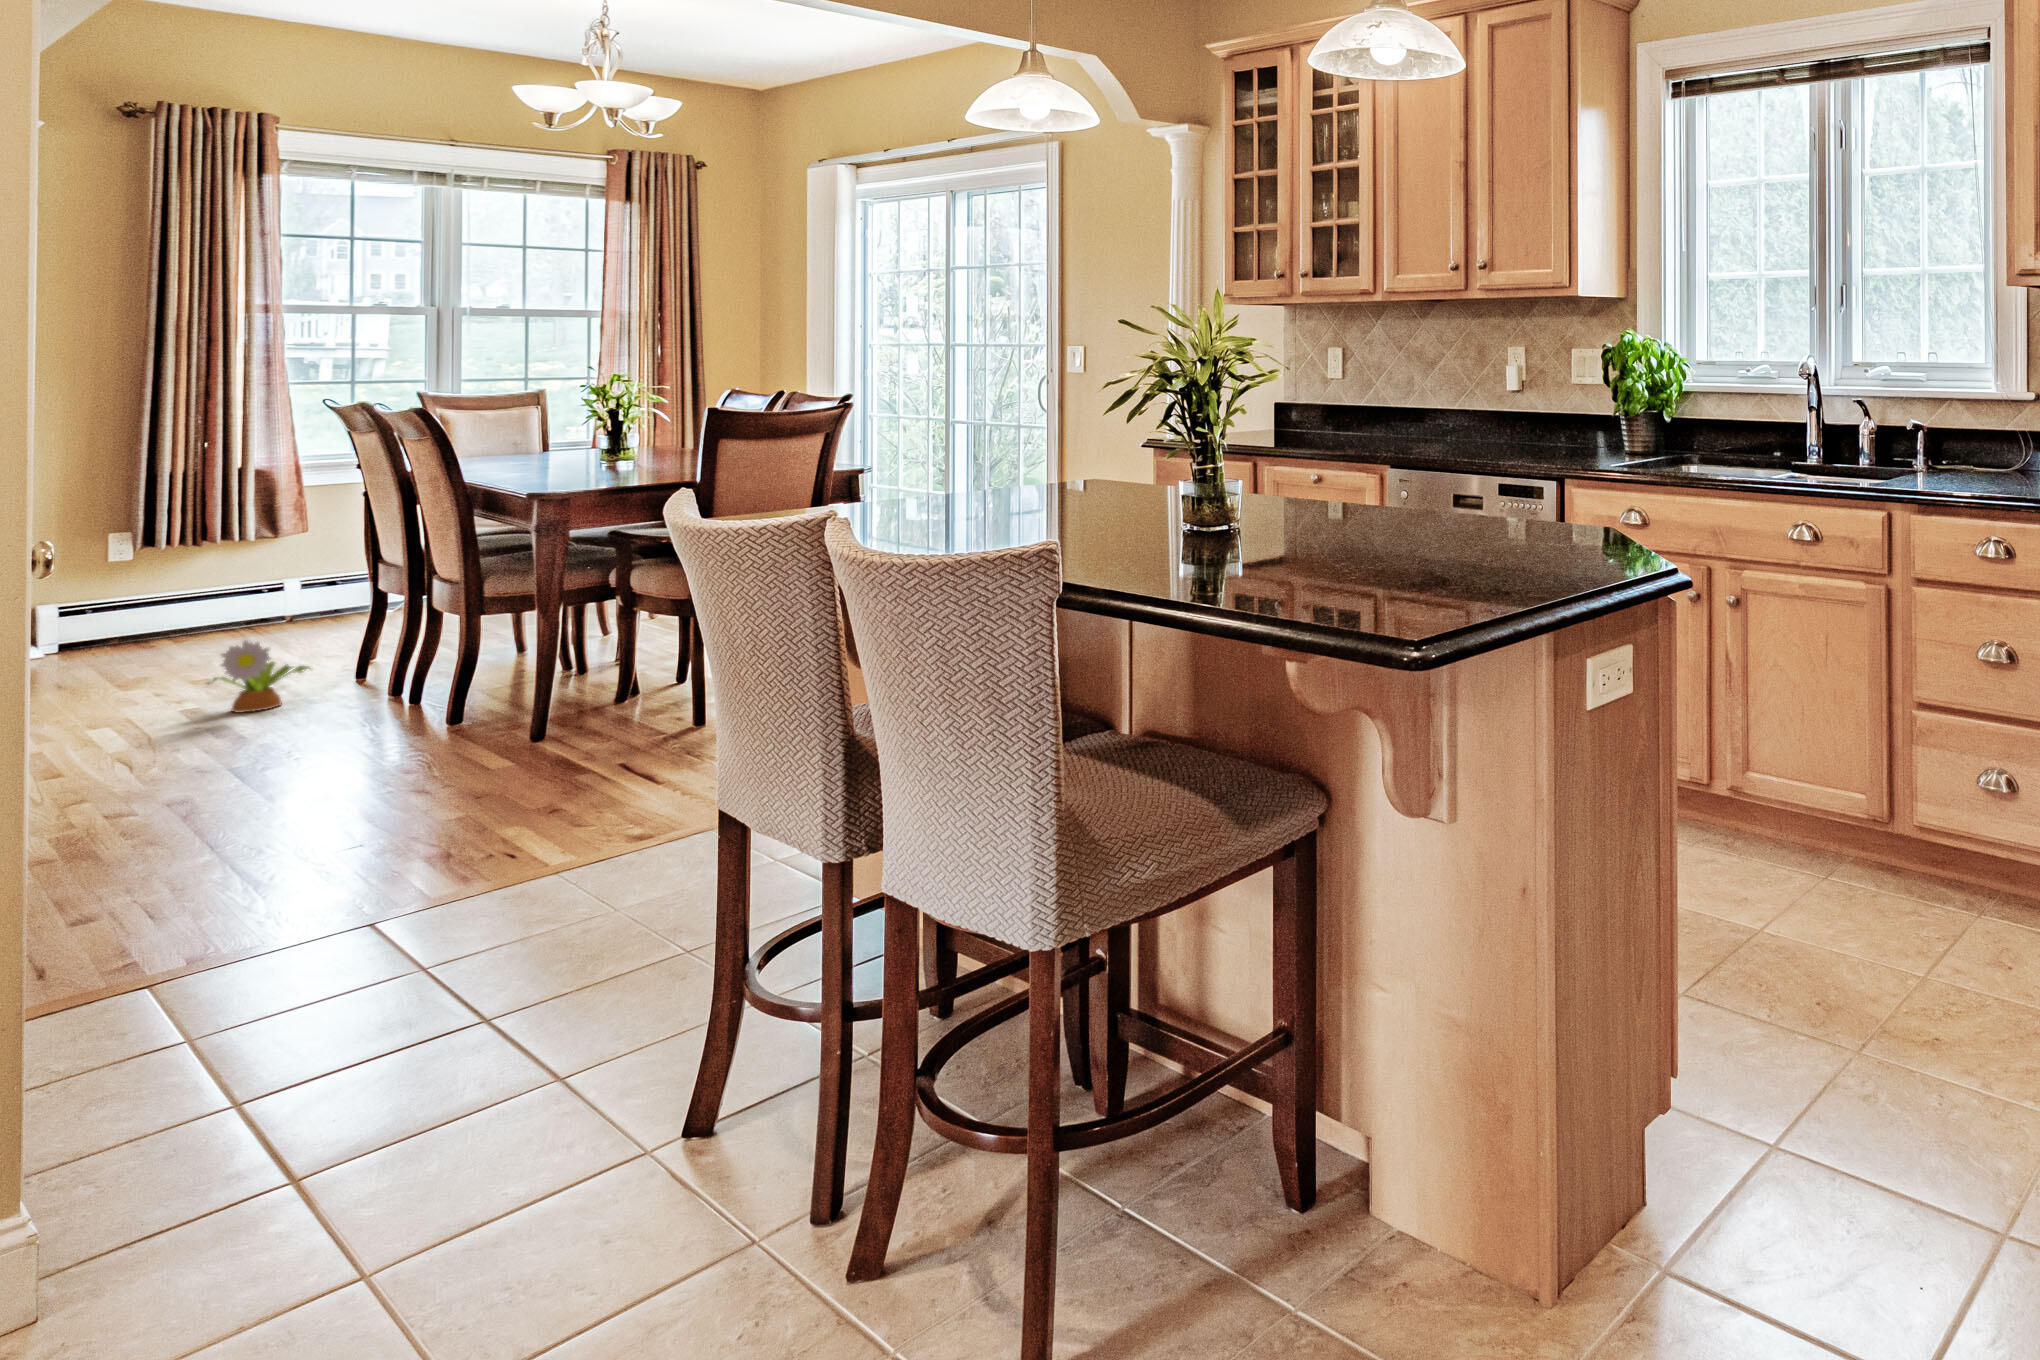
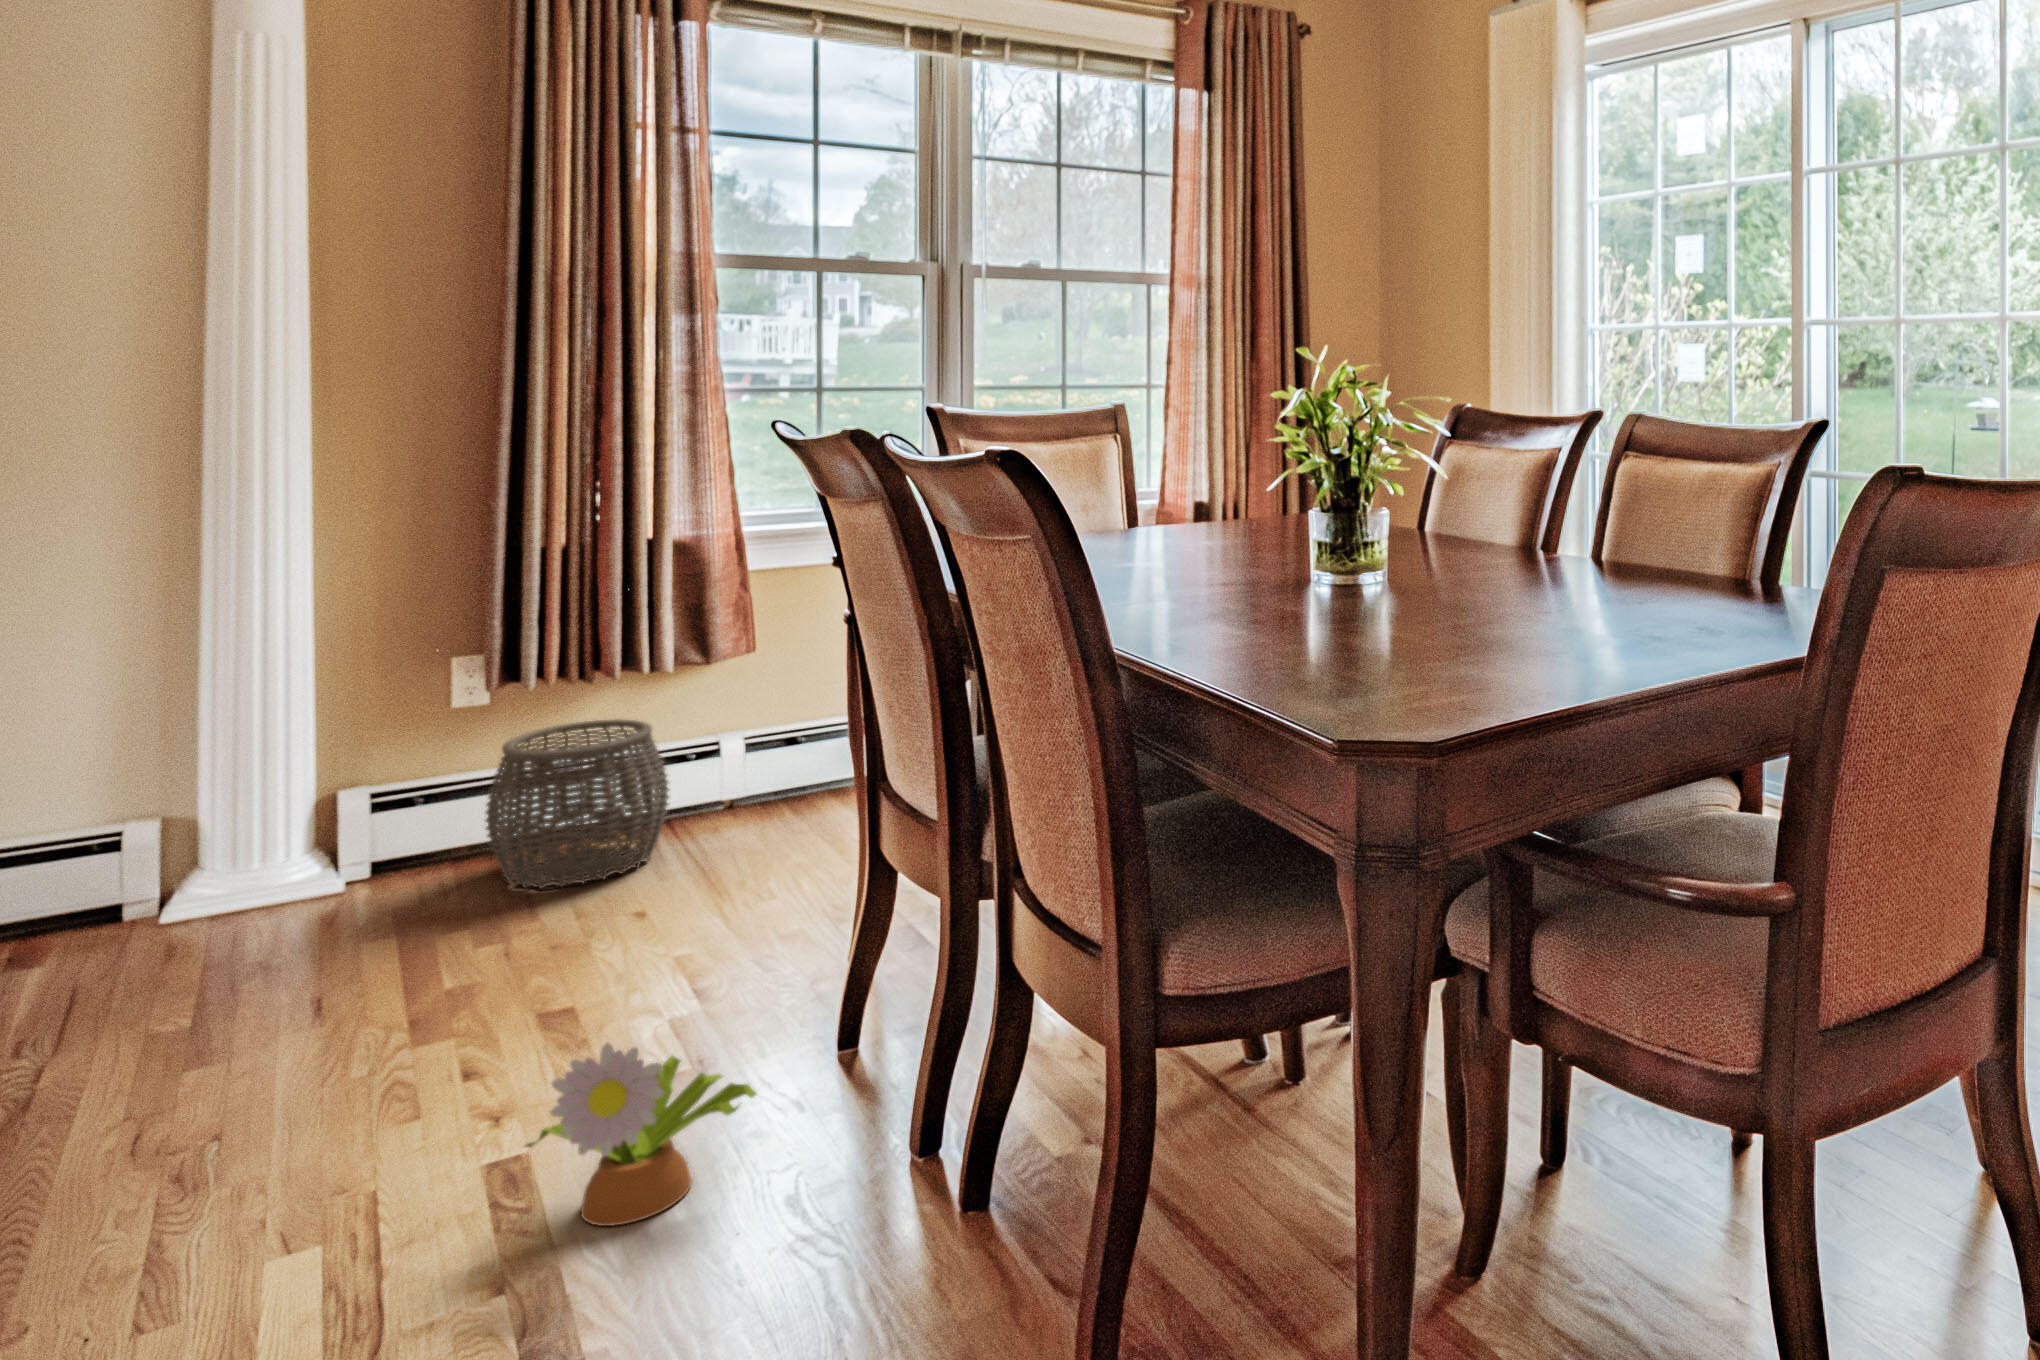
woven basket: none [139,565,254,648] -> present [486,719,669,888]

